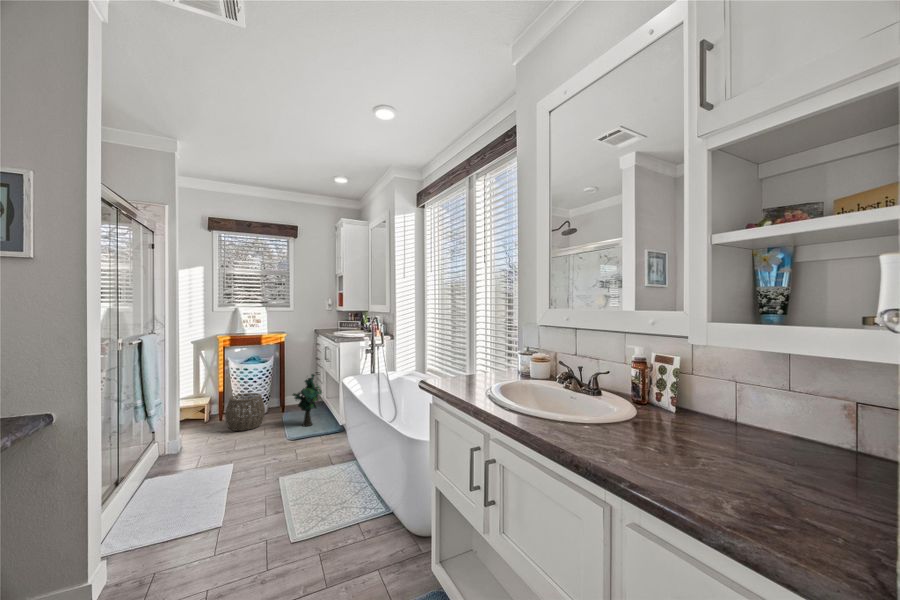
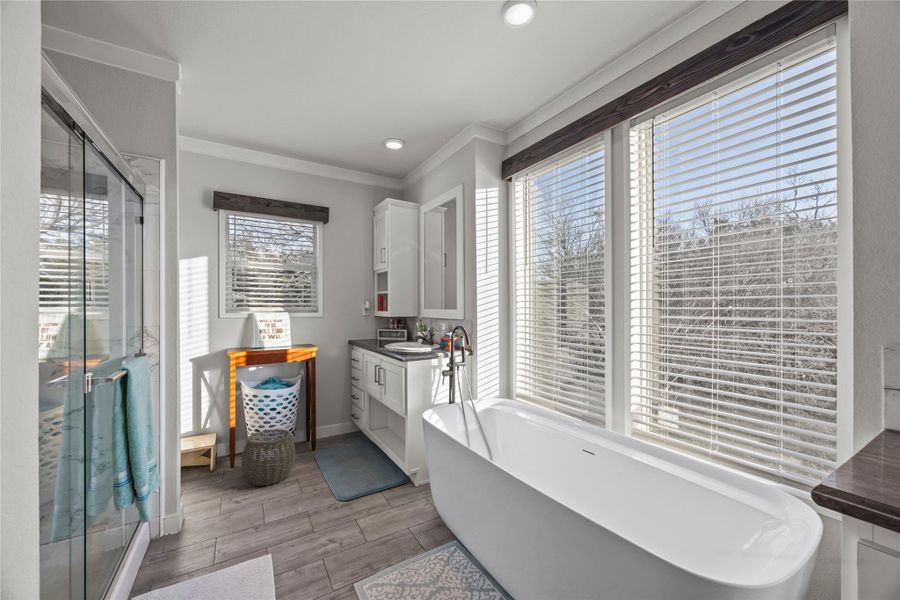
decorative plant: present [293,374,322,426] -> none [333,402,373,475]

